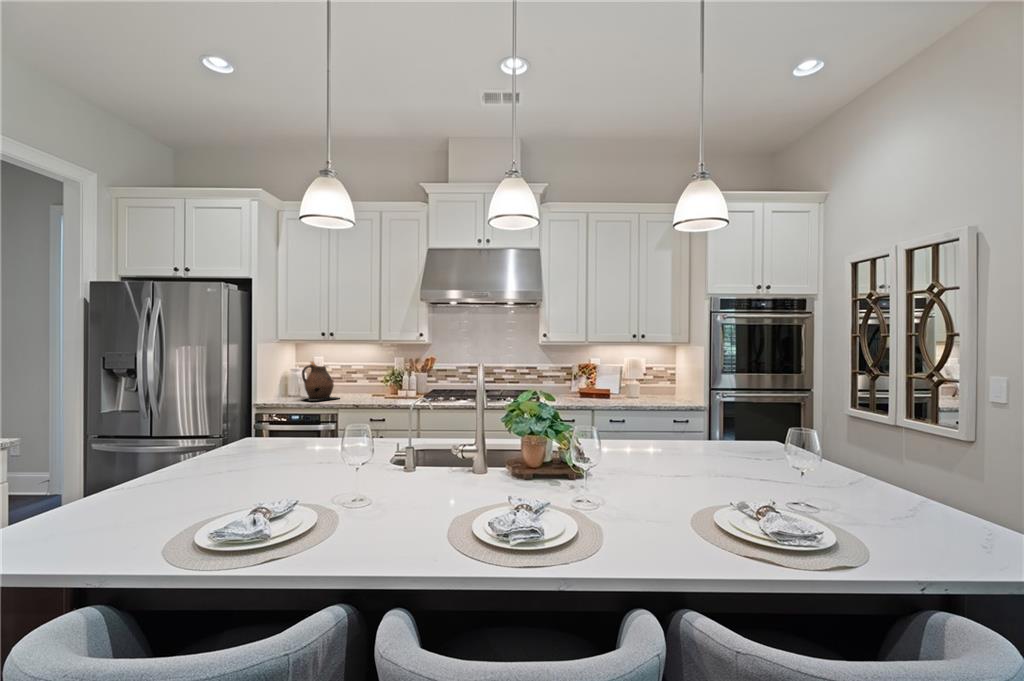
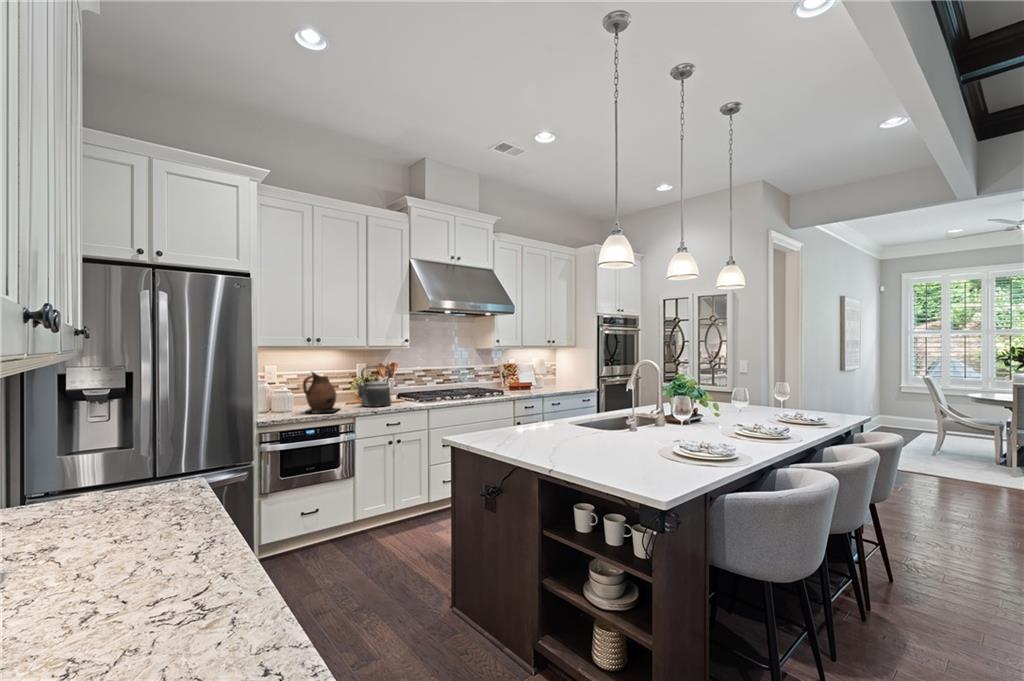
kettle: none [356,359,395,400] -> present [356,366,391,407]

